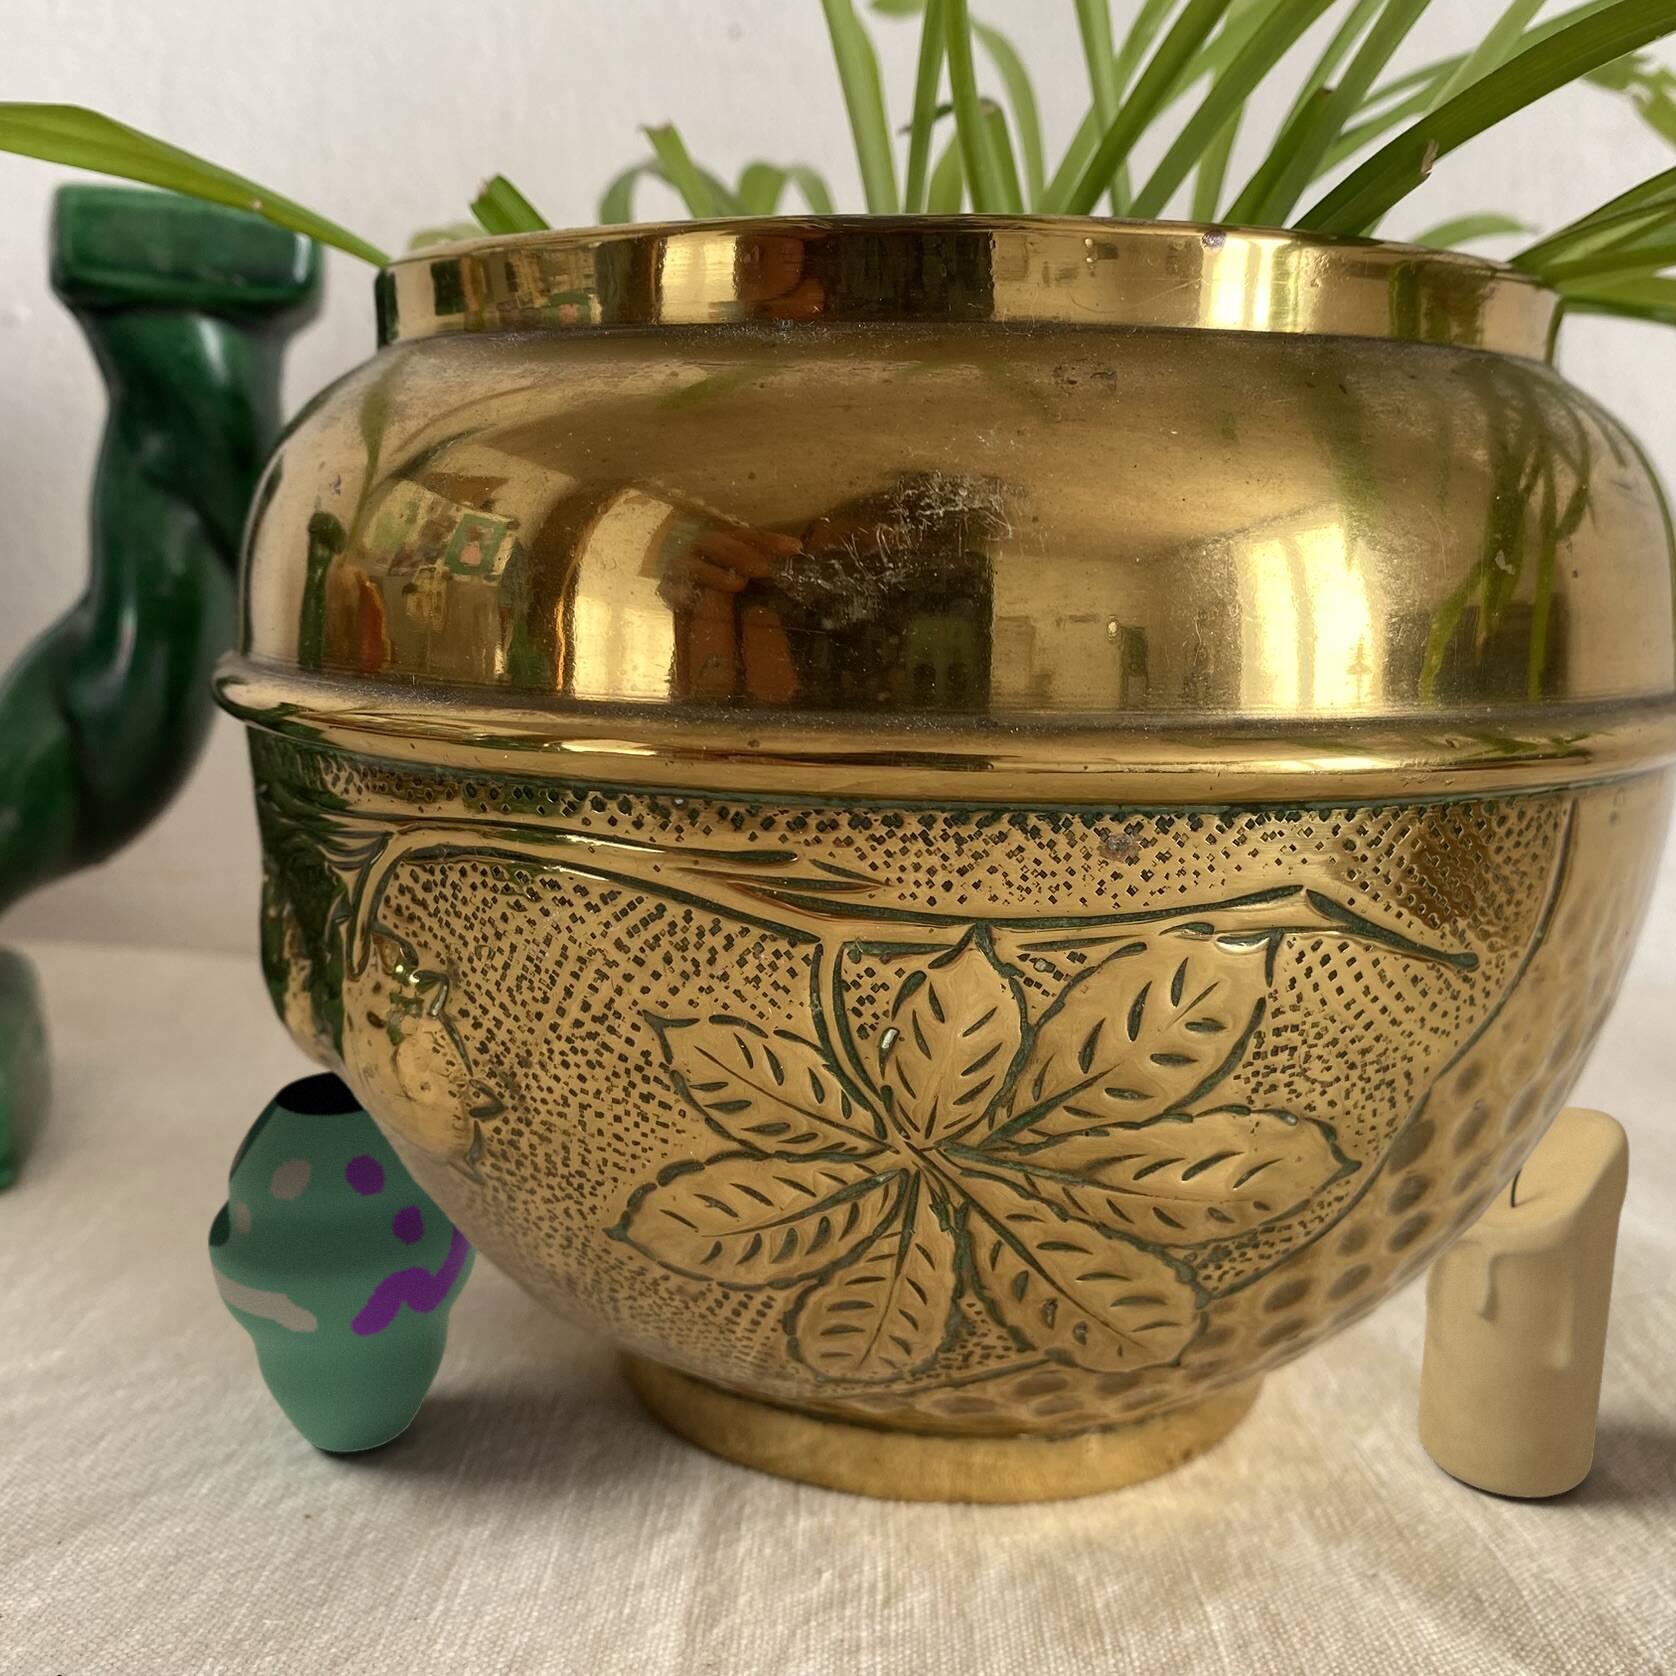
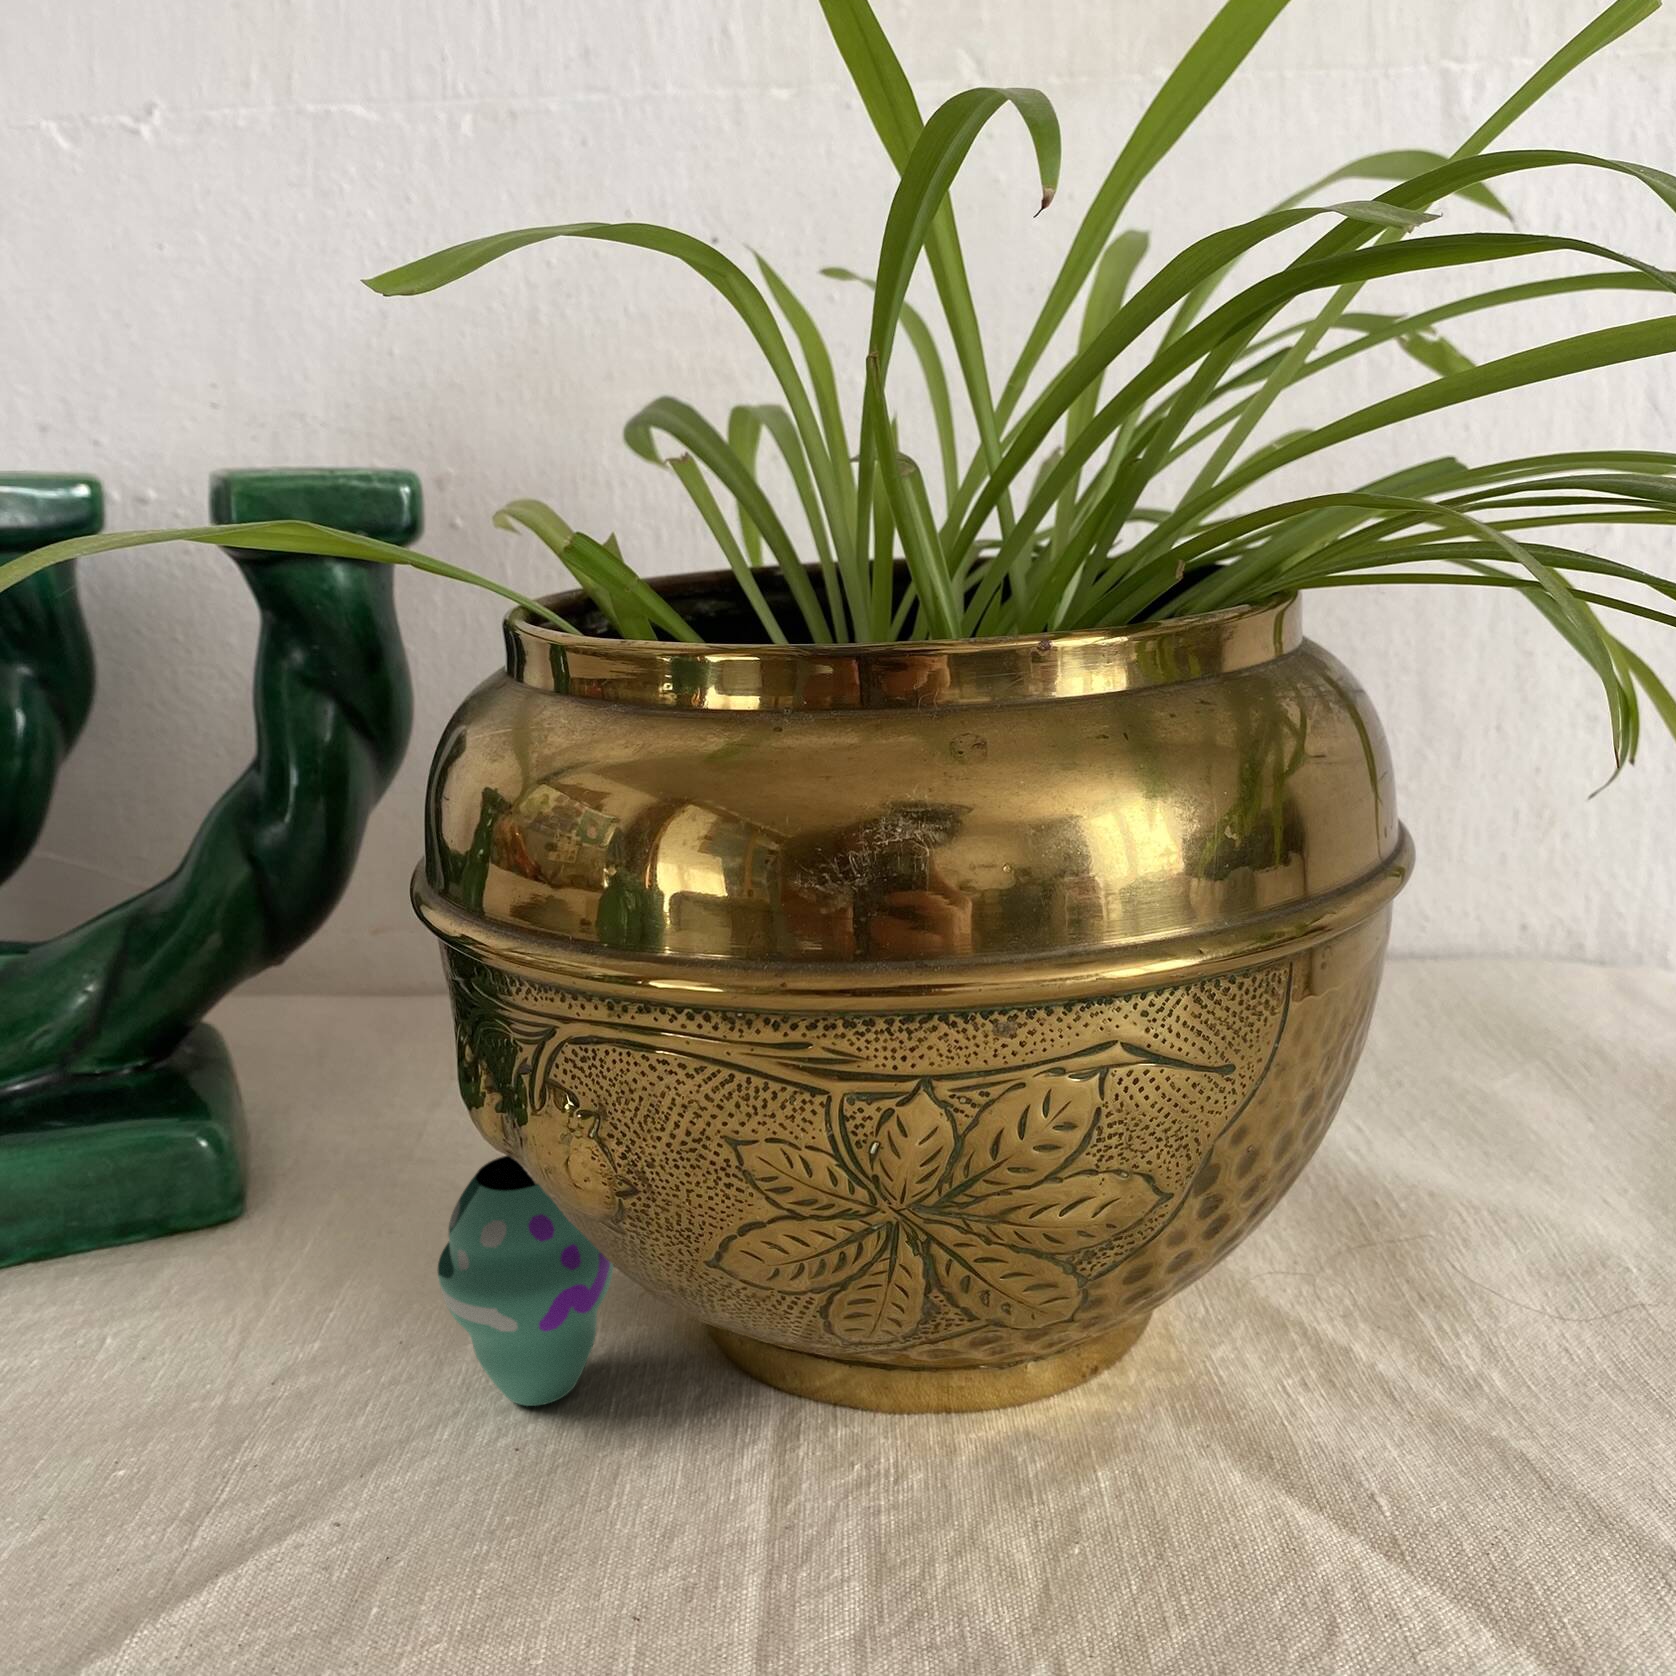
candle: present [1418,1107,1630,1497] -> none [1240,1125,1368,1386]

